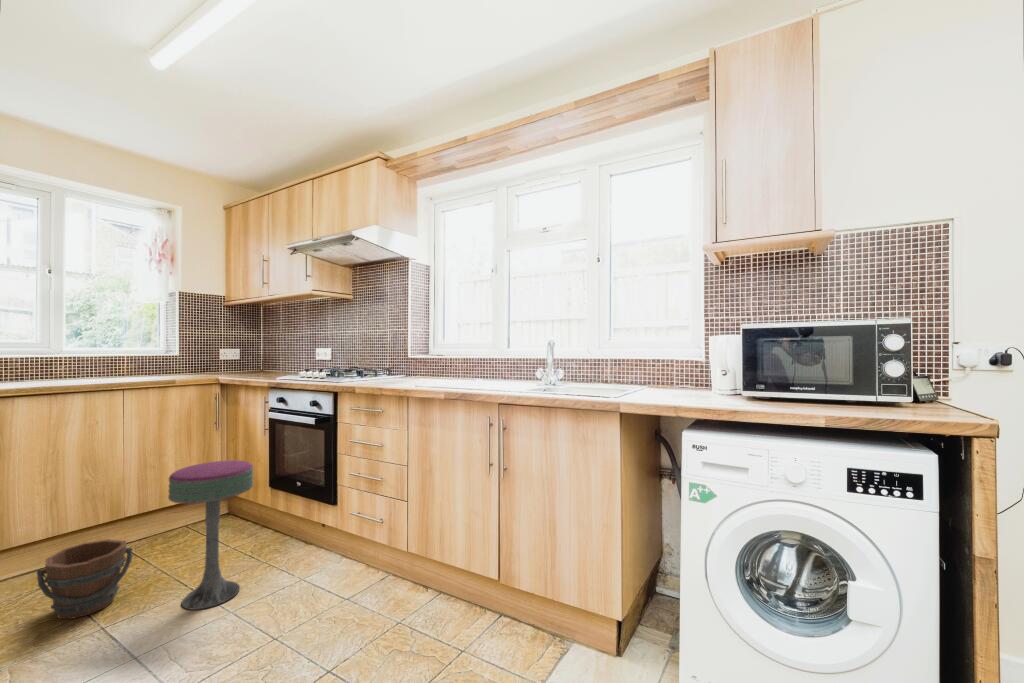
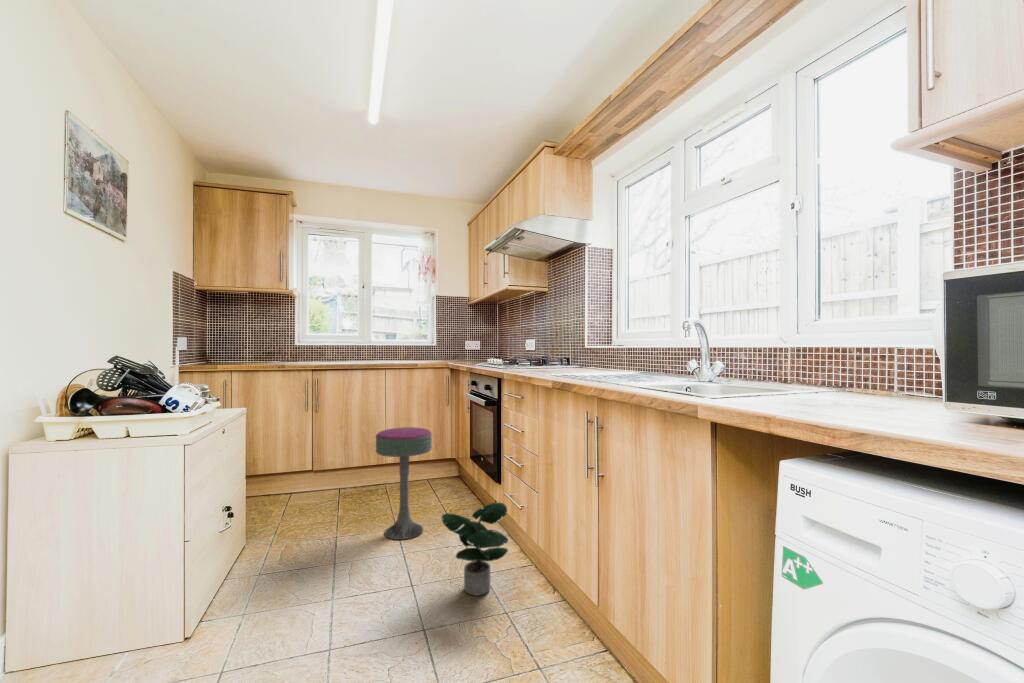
potted plant: none [318,522,402,626] -> present [442,502,508,595]
bucket: present [37,539,132,619] -> none [320,472,369,521]

